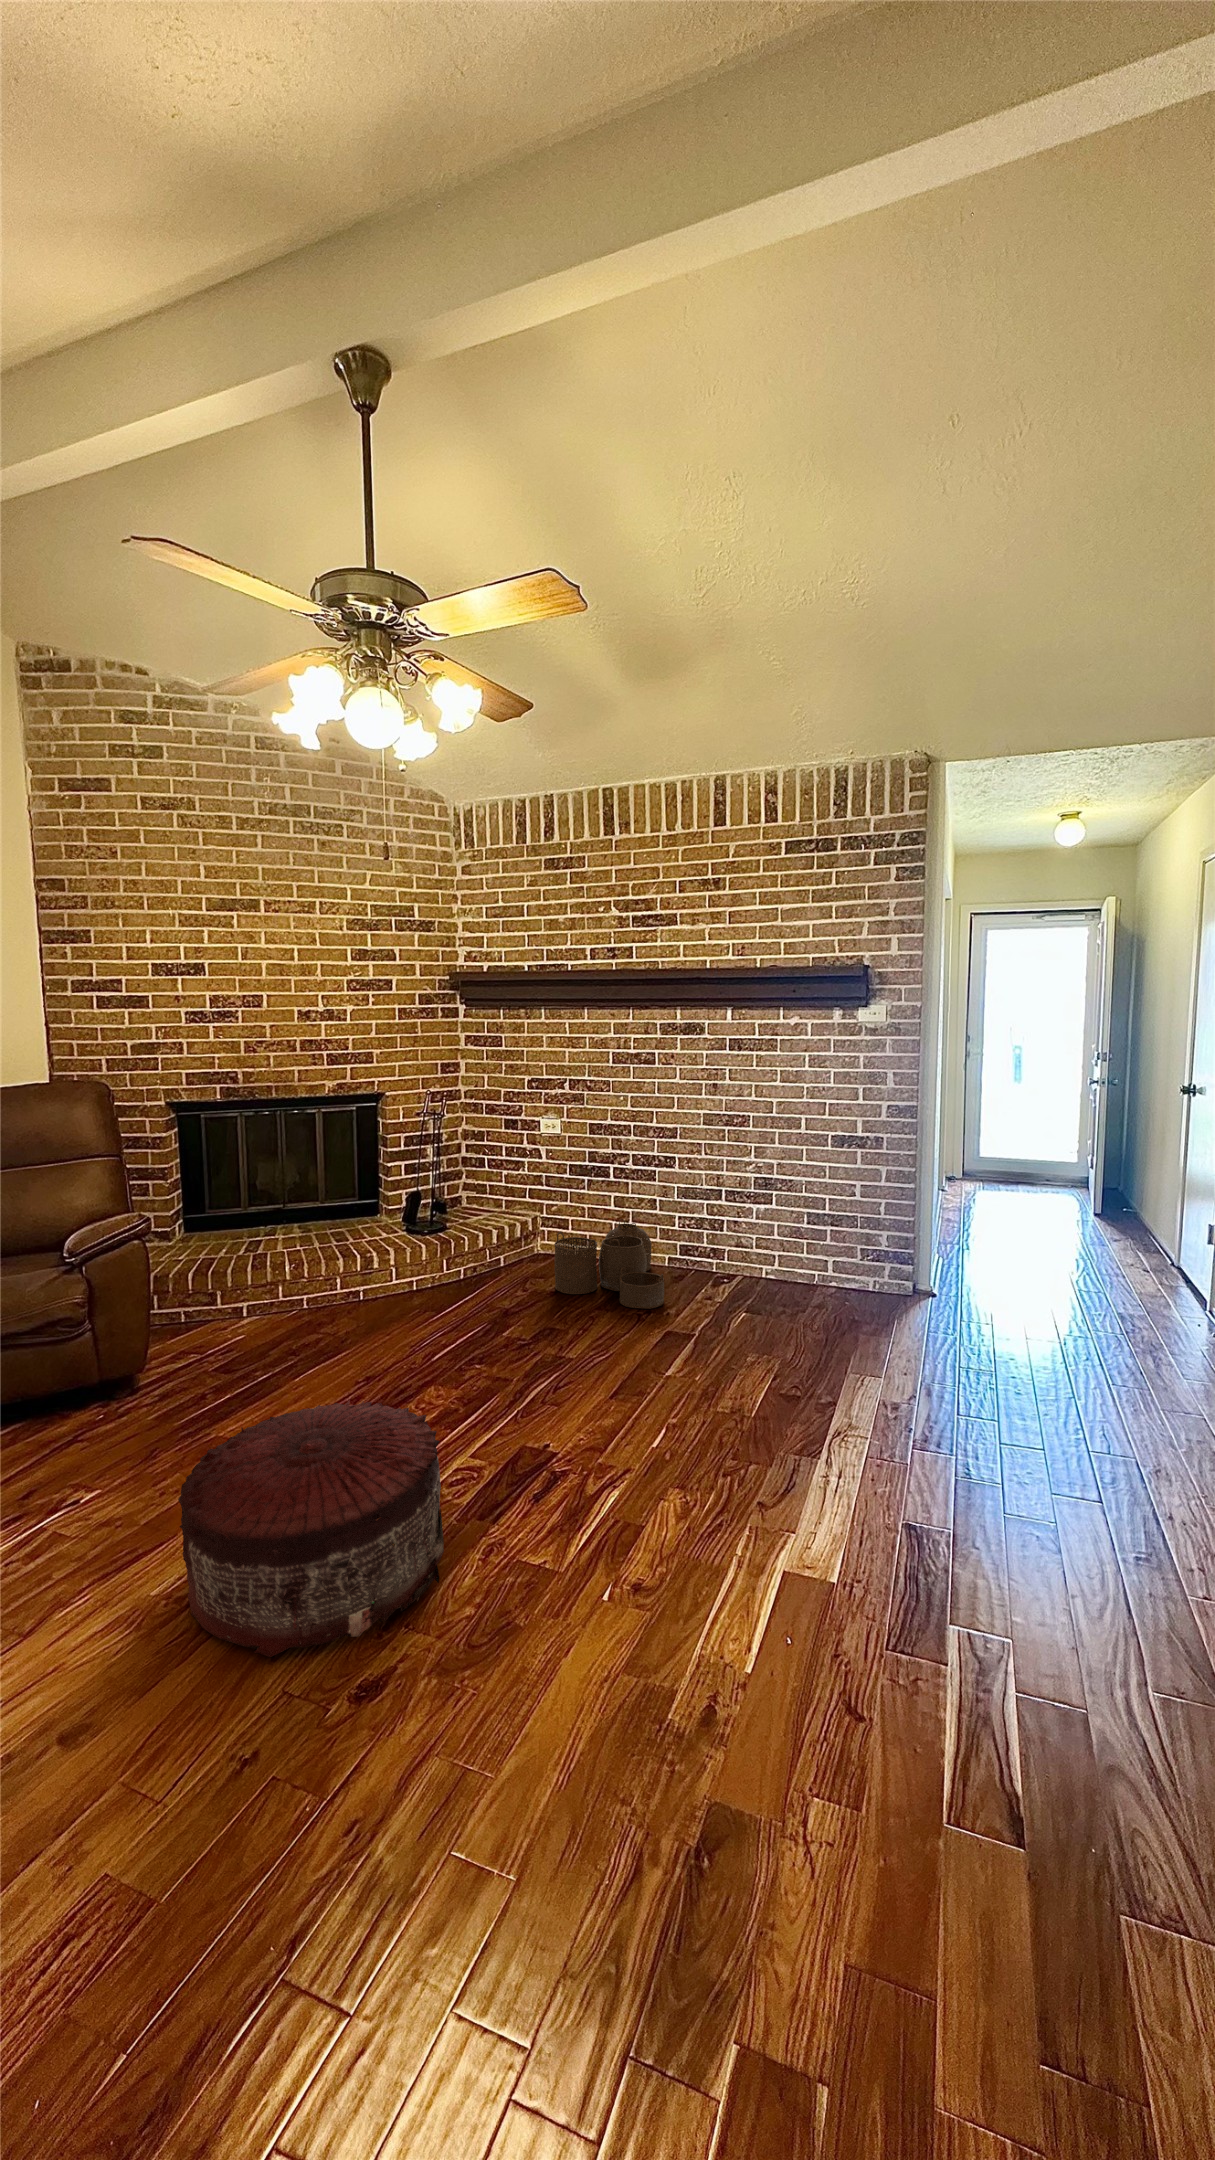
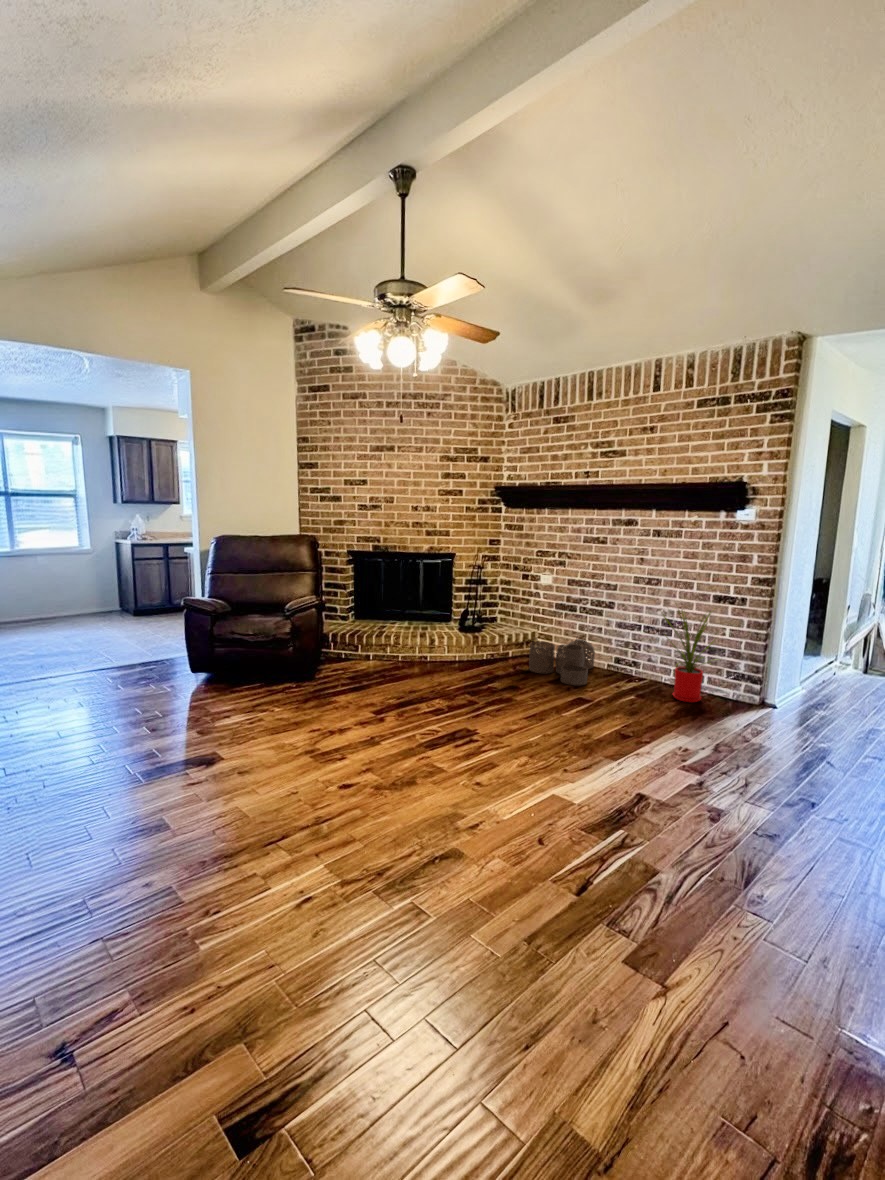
house plant: none [763,1150,883,1309] -> present [664,610,715,702]
pouf: present [178,1400,444,1657] -> none [293,683,404,769]

